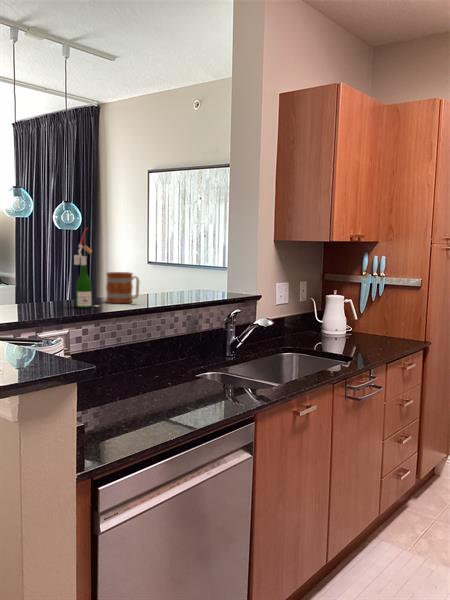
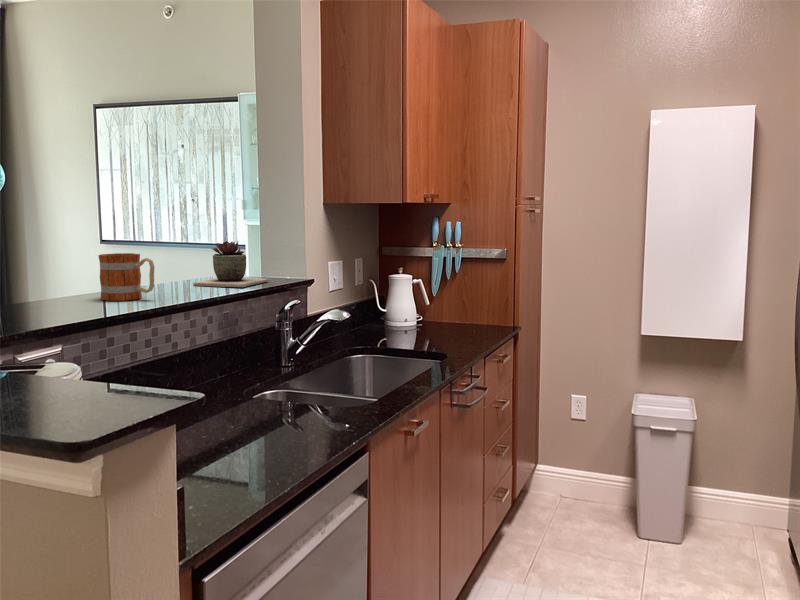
wine bottle: present [74,228,99,308] -> none [52,186,97,310]
succulent plant: none [173,266,227,299] -> present [193,241,269,287]

